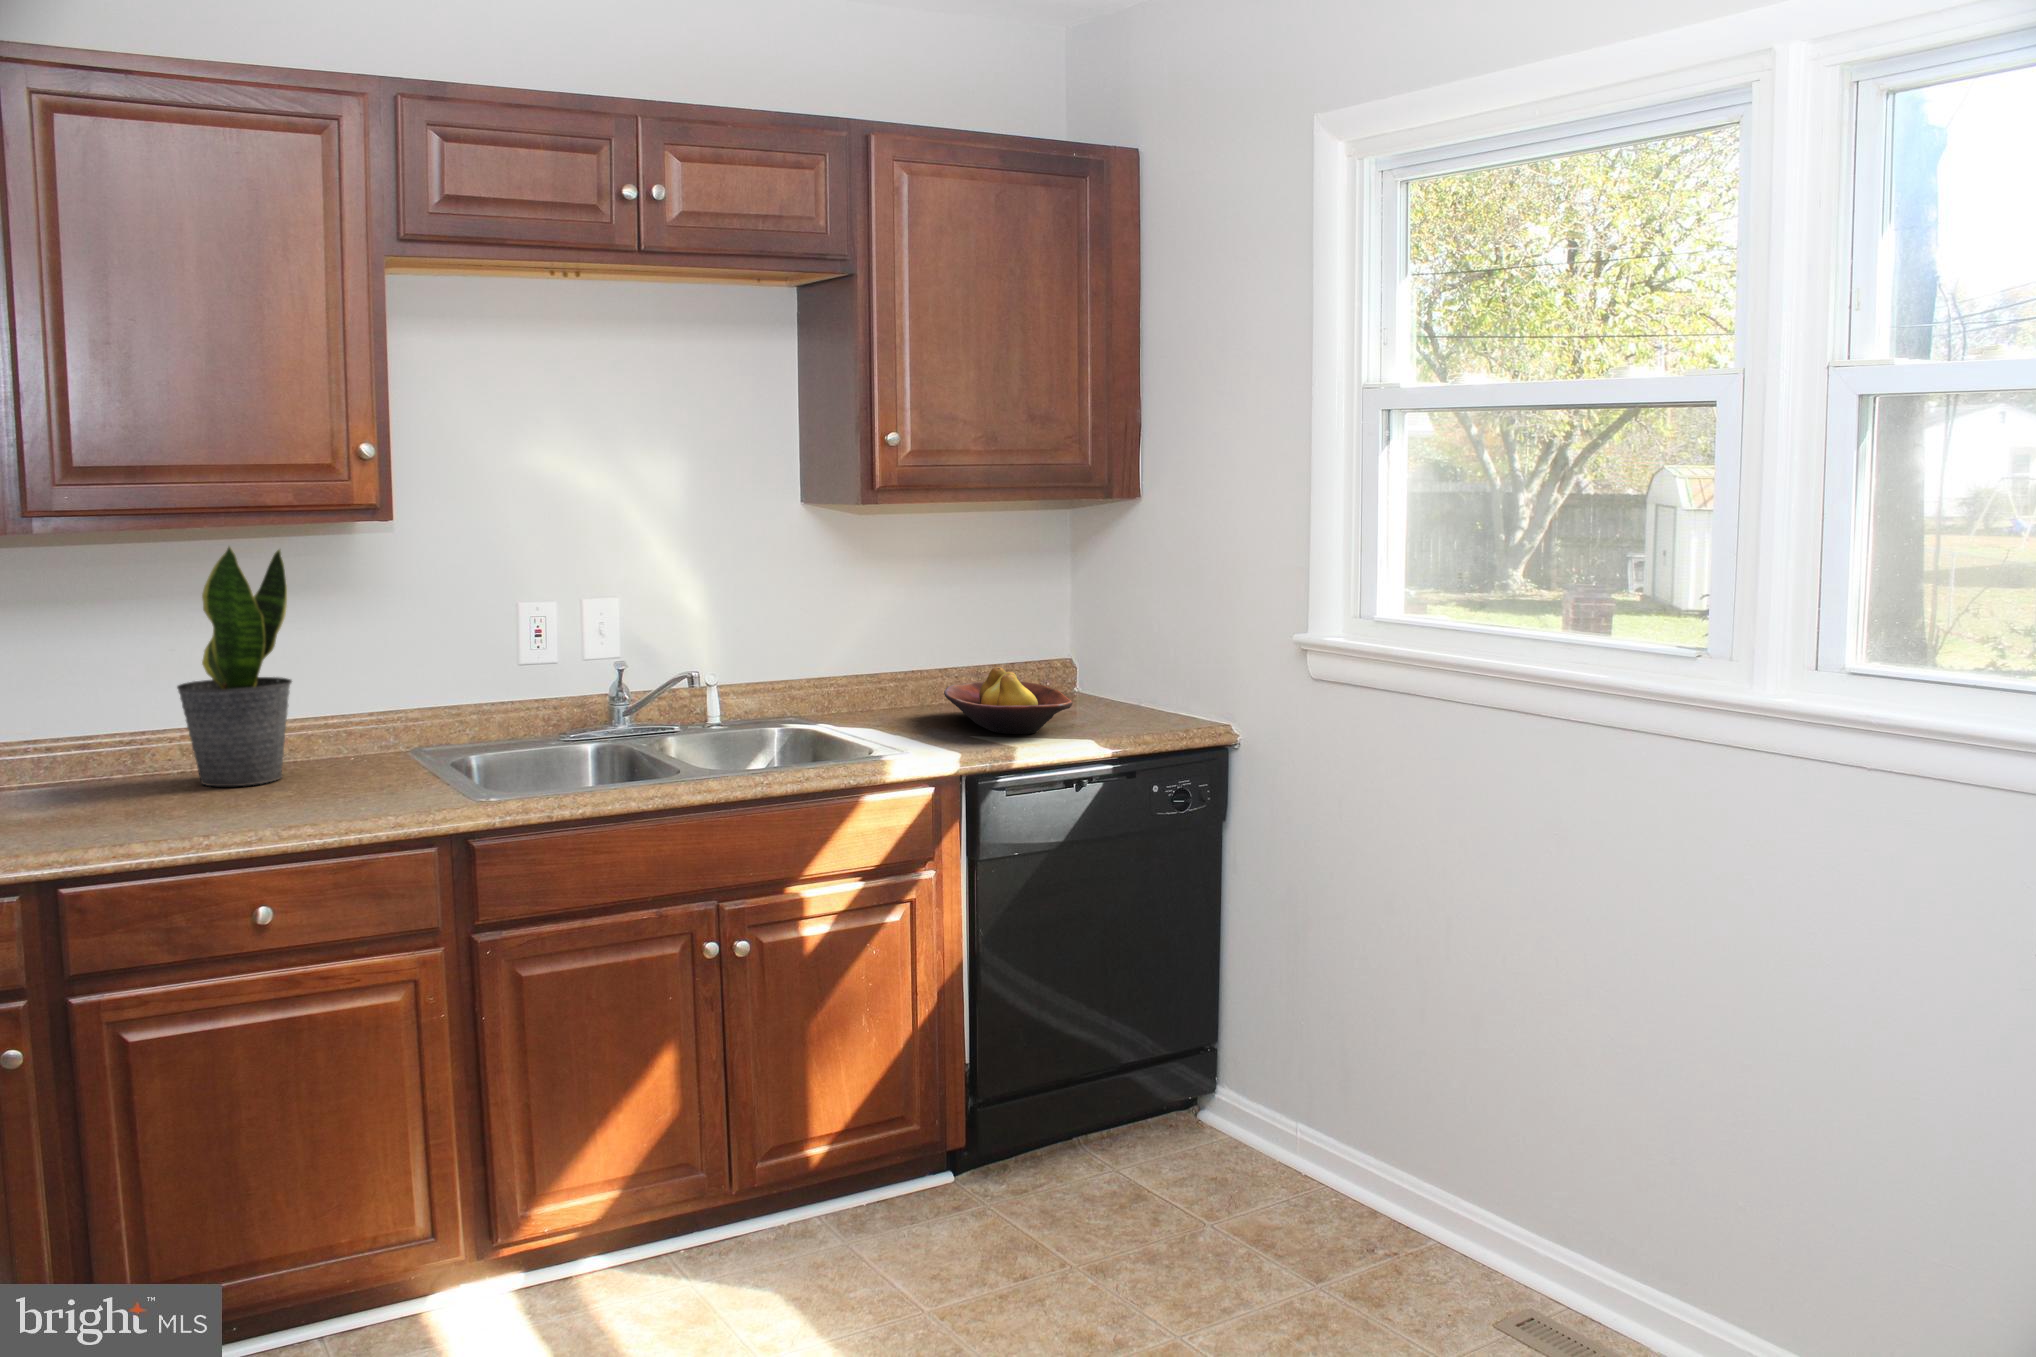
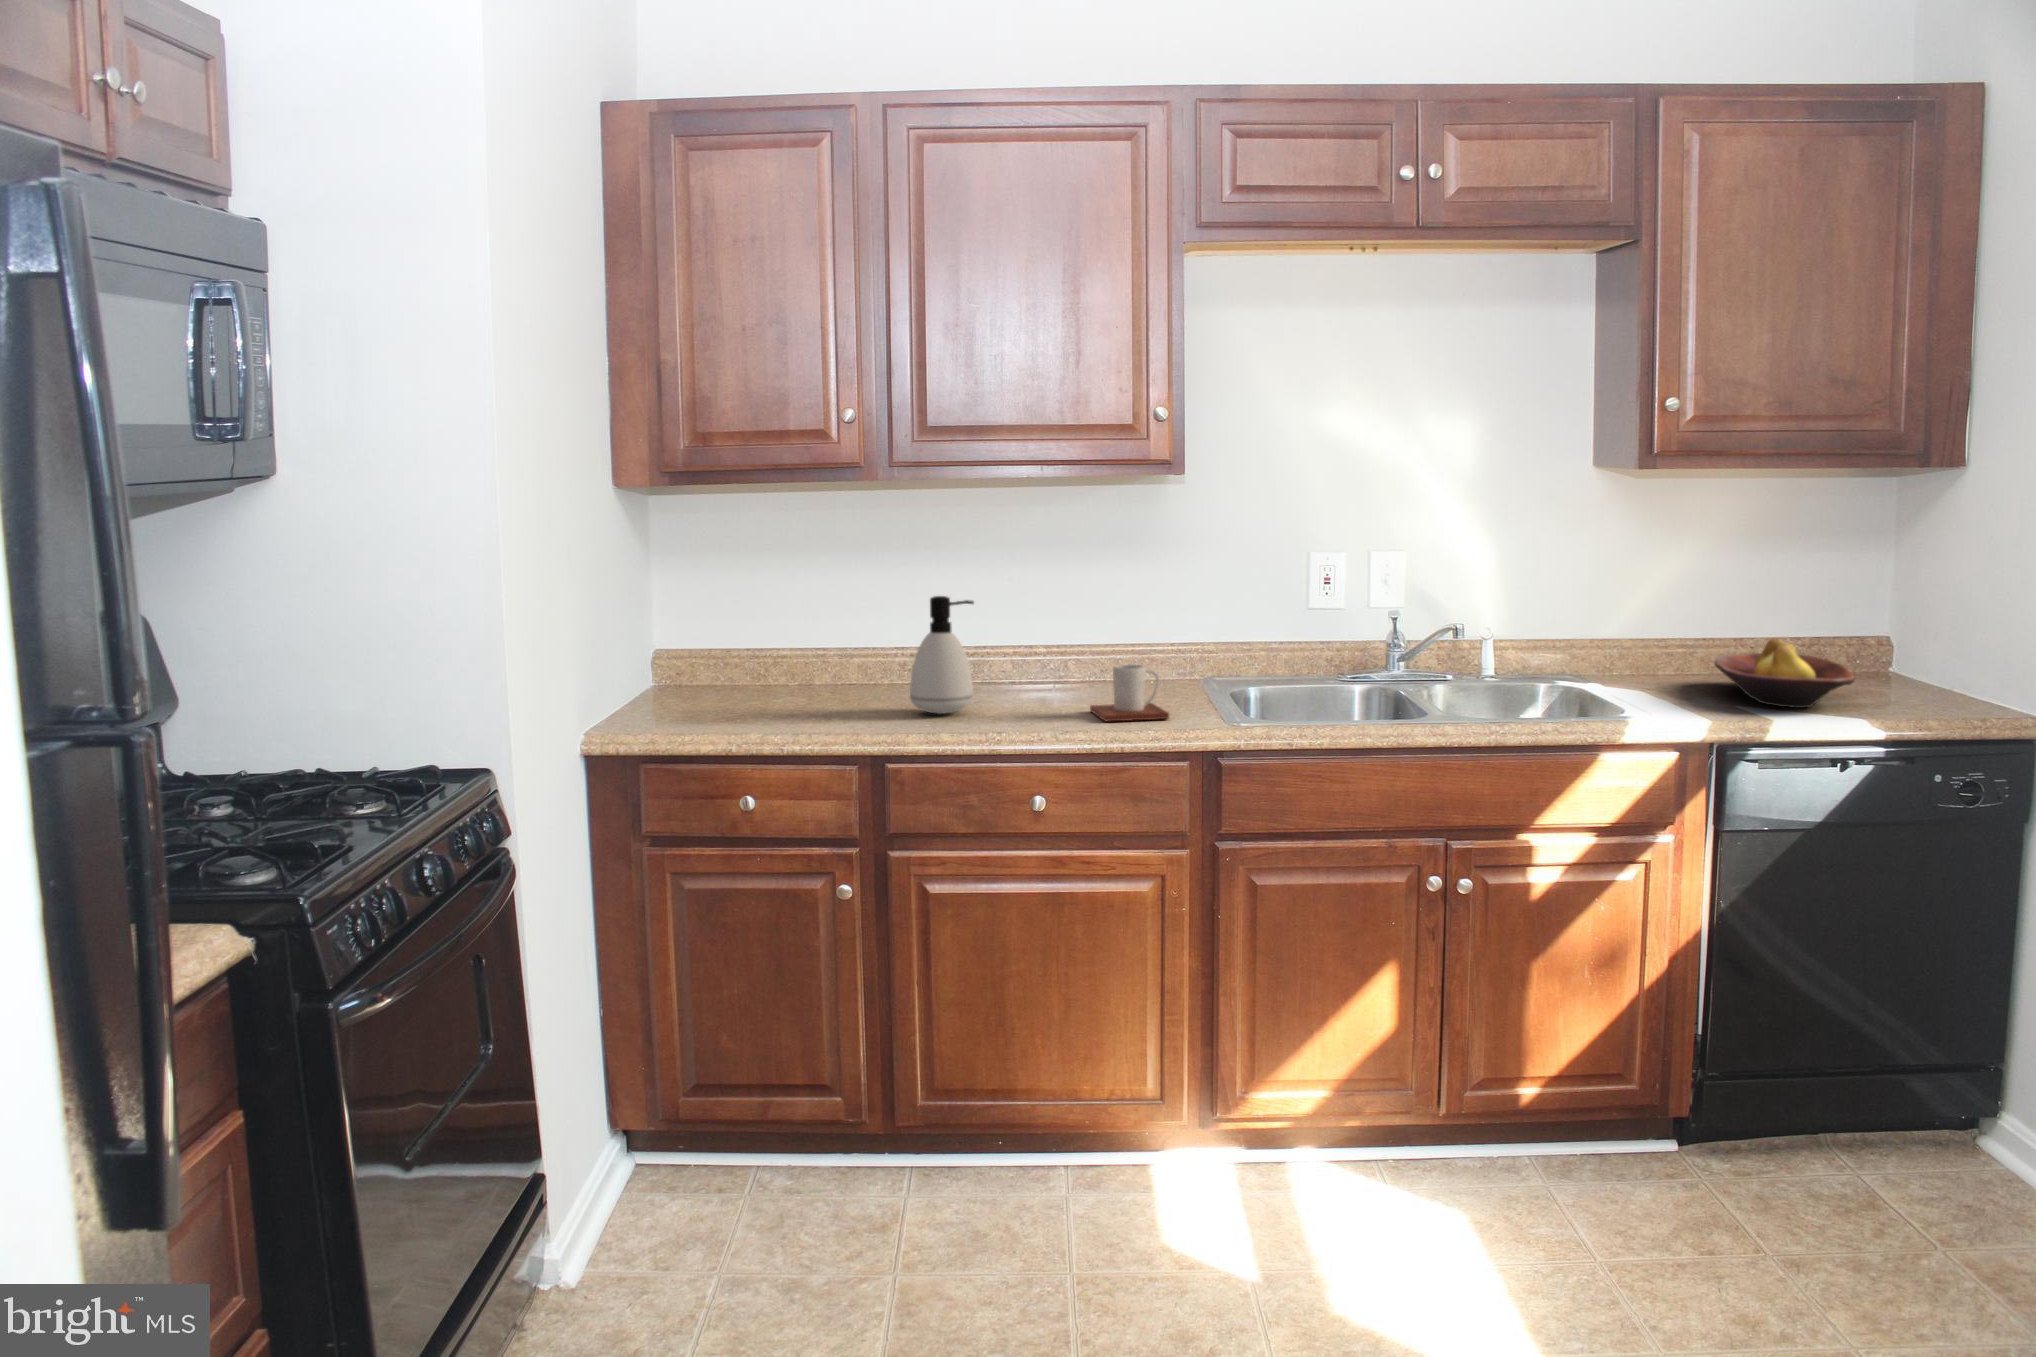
potted plant: present [177,546,292,786] -> none [1008,494,1098,696]
soap dispenser: none [68,675,154,821] -> present [910,596,974,714]
mug: none [305,742,408,811] -> present [1090,664,1169,721]

